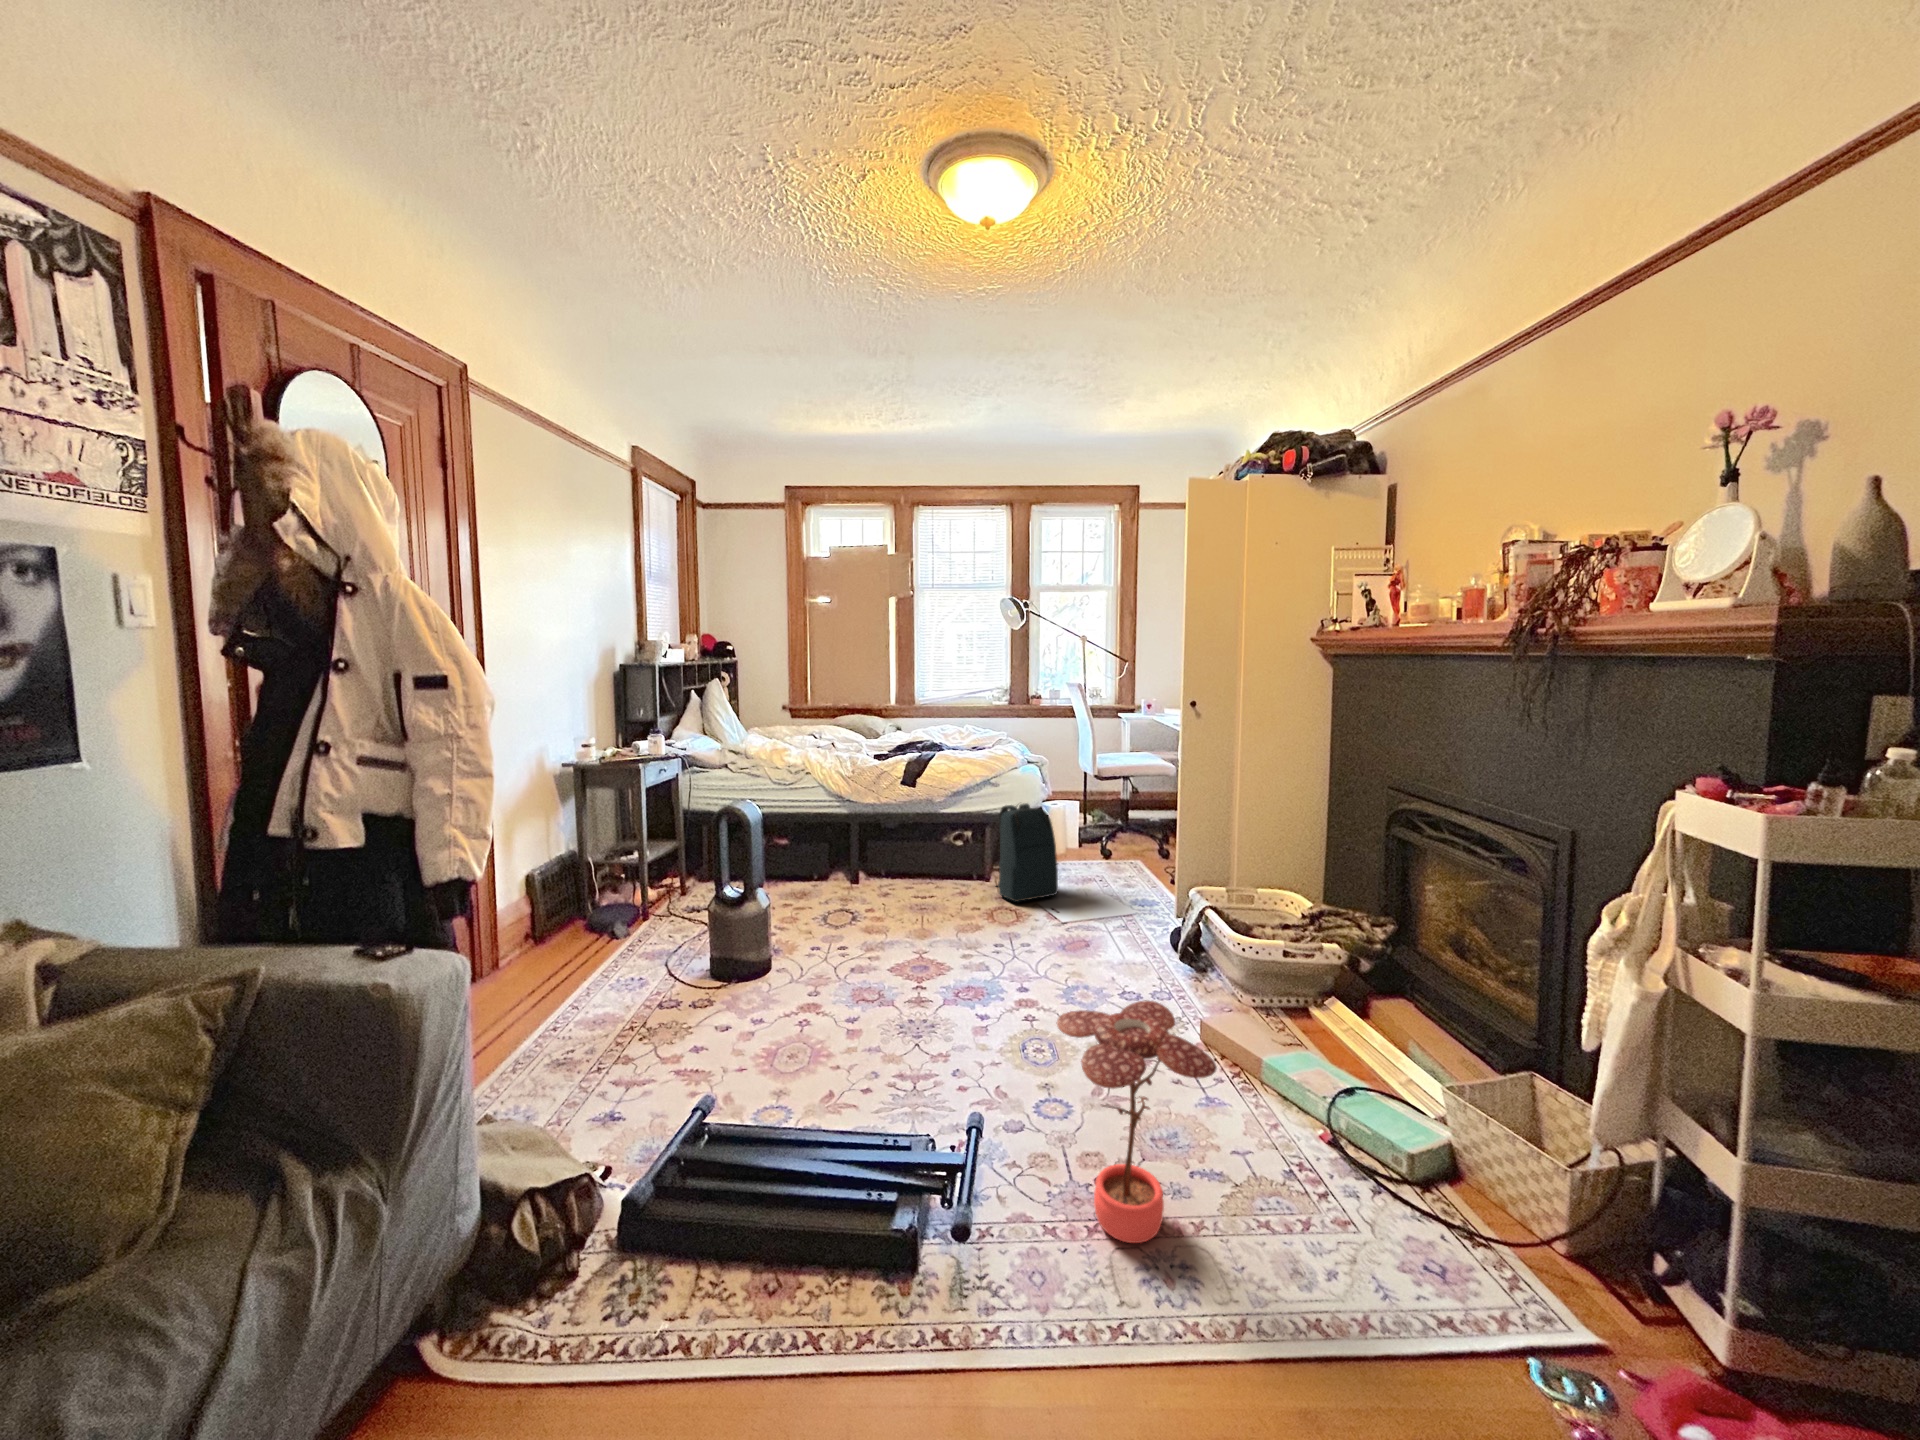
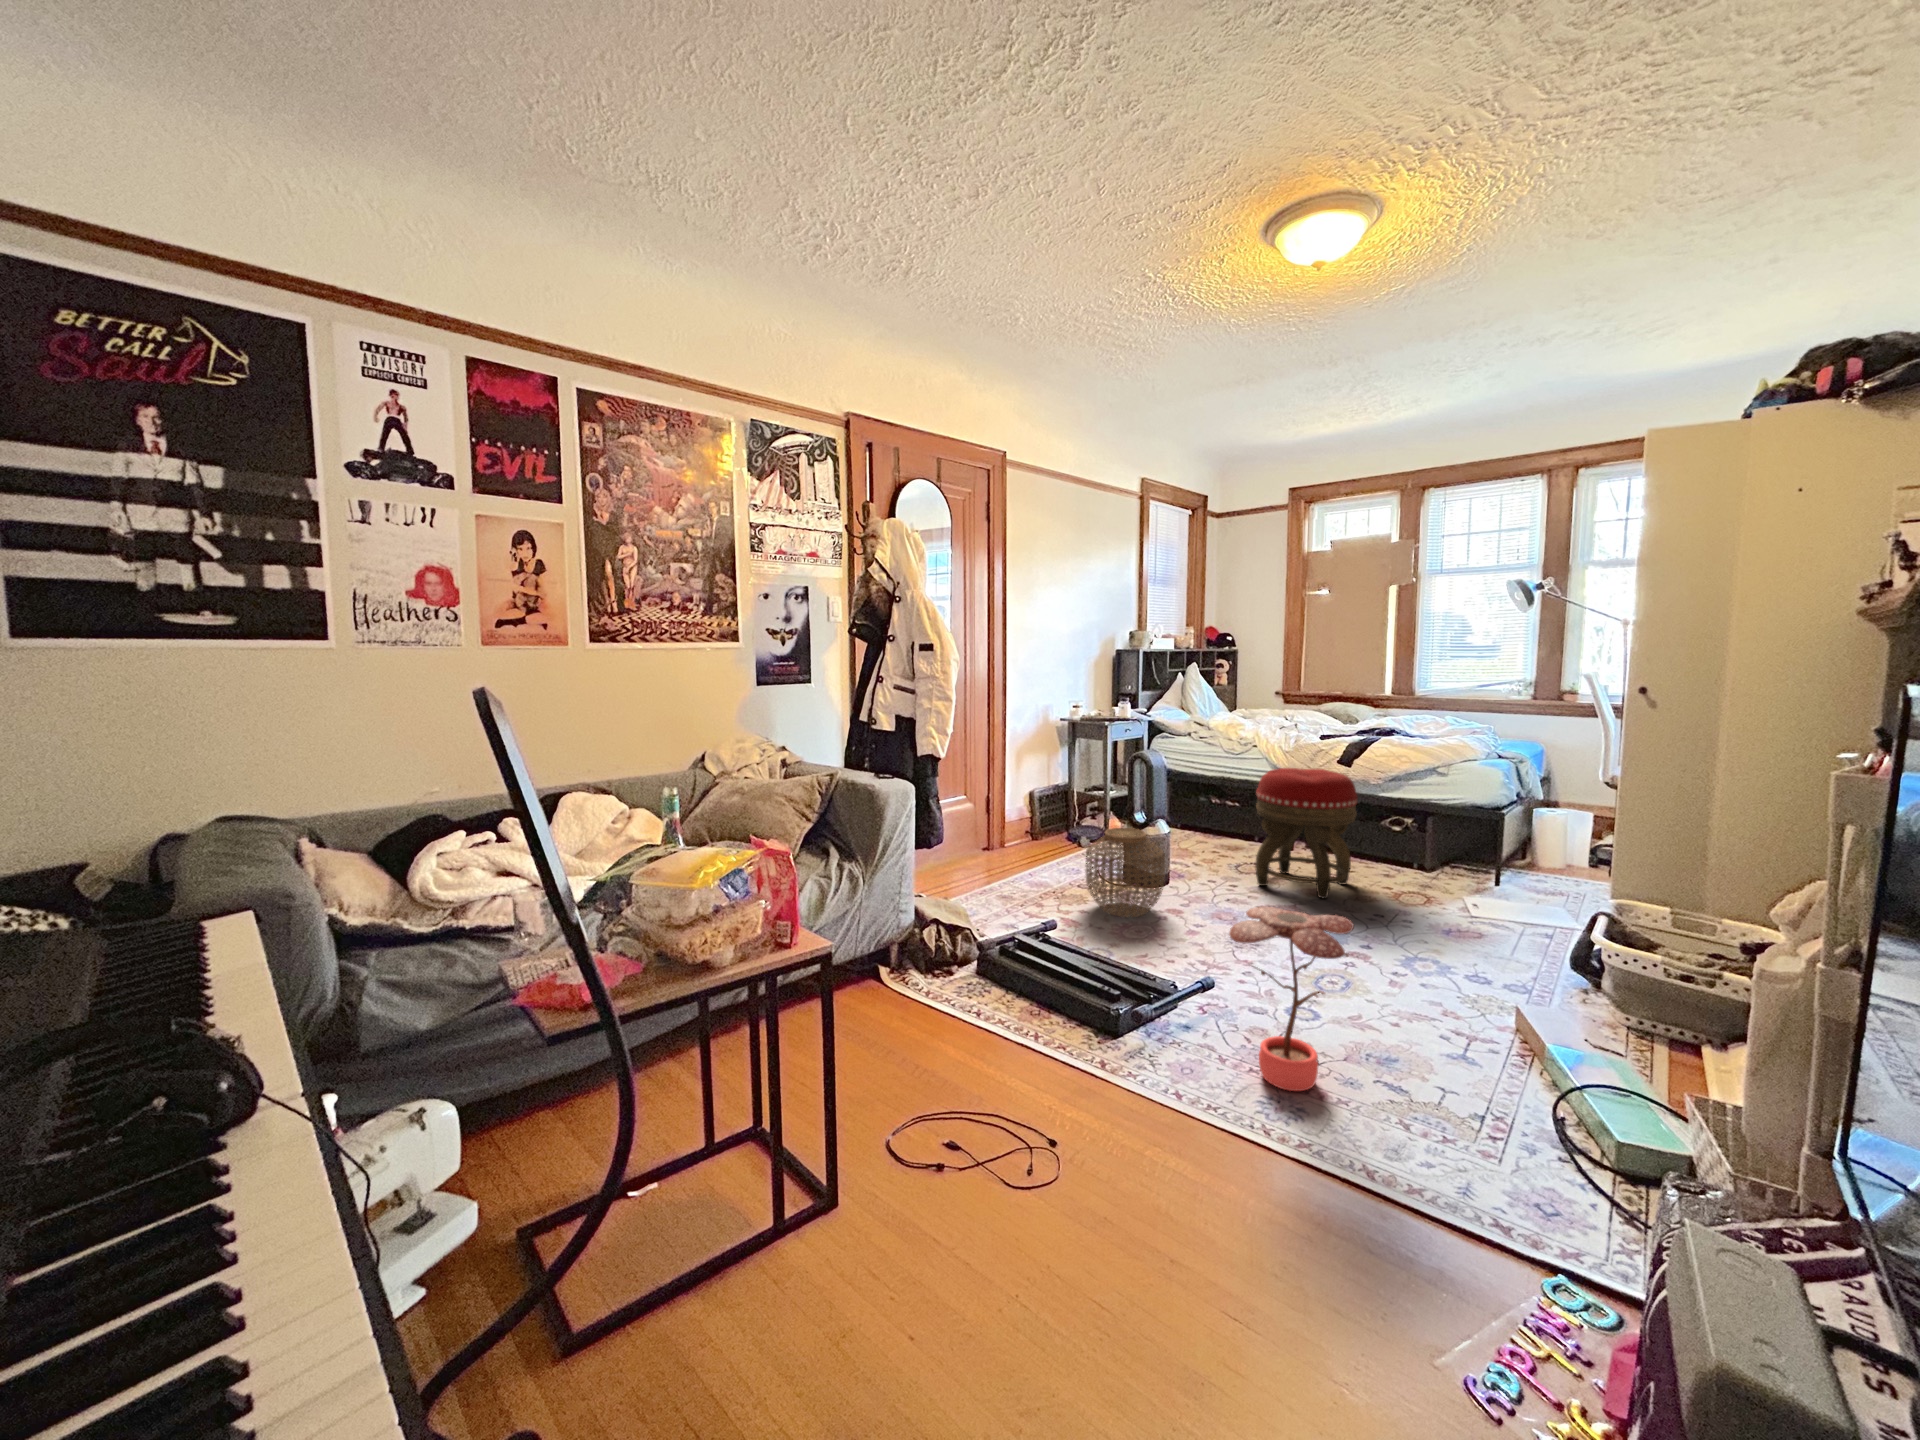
footstool: none [856,795,957,937] -> present [1255,768,1357,899]
backpack: present [997,803,1058,902] -> none [1422,793,1497,897]
woven basket: none [699,912,806,1038] -> present [1086,828,1165,917]

